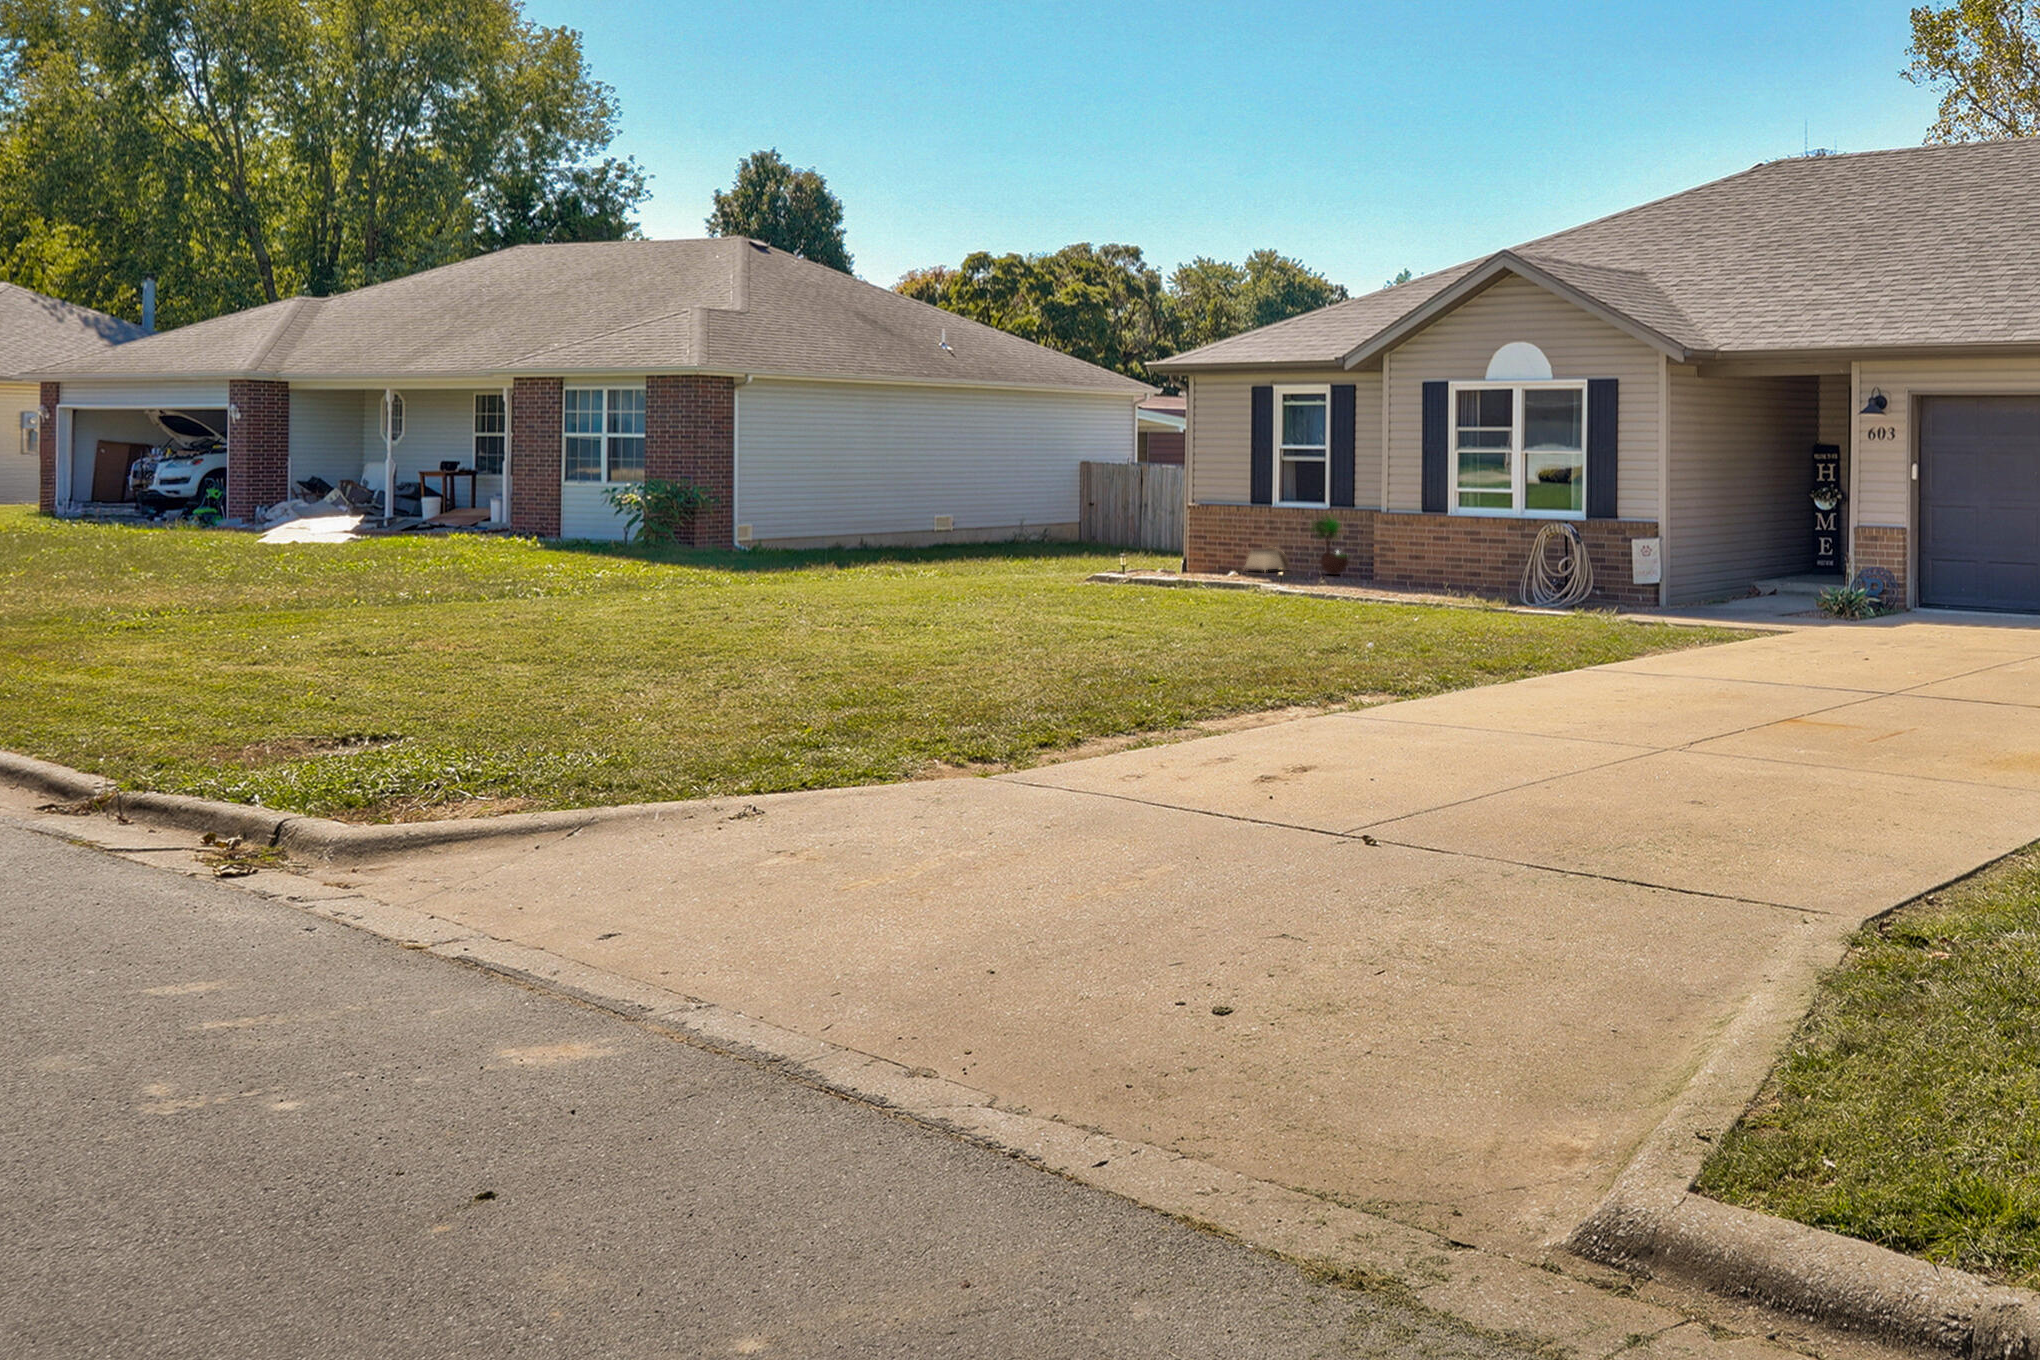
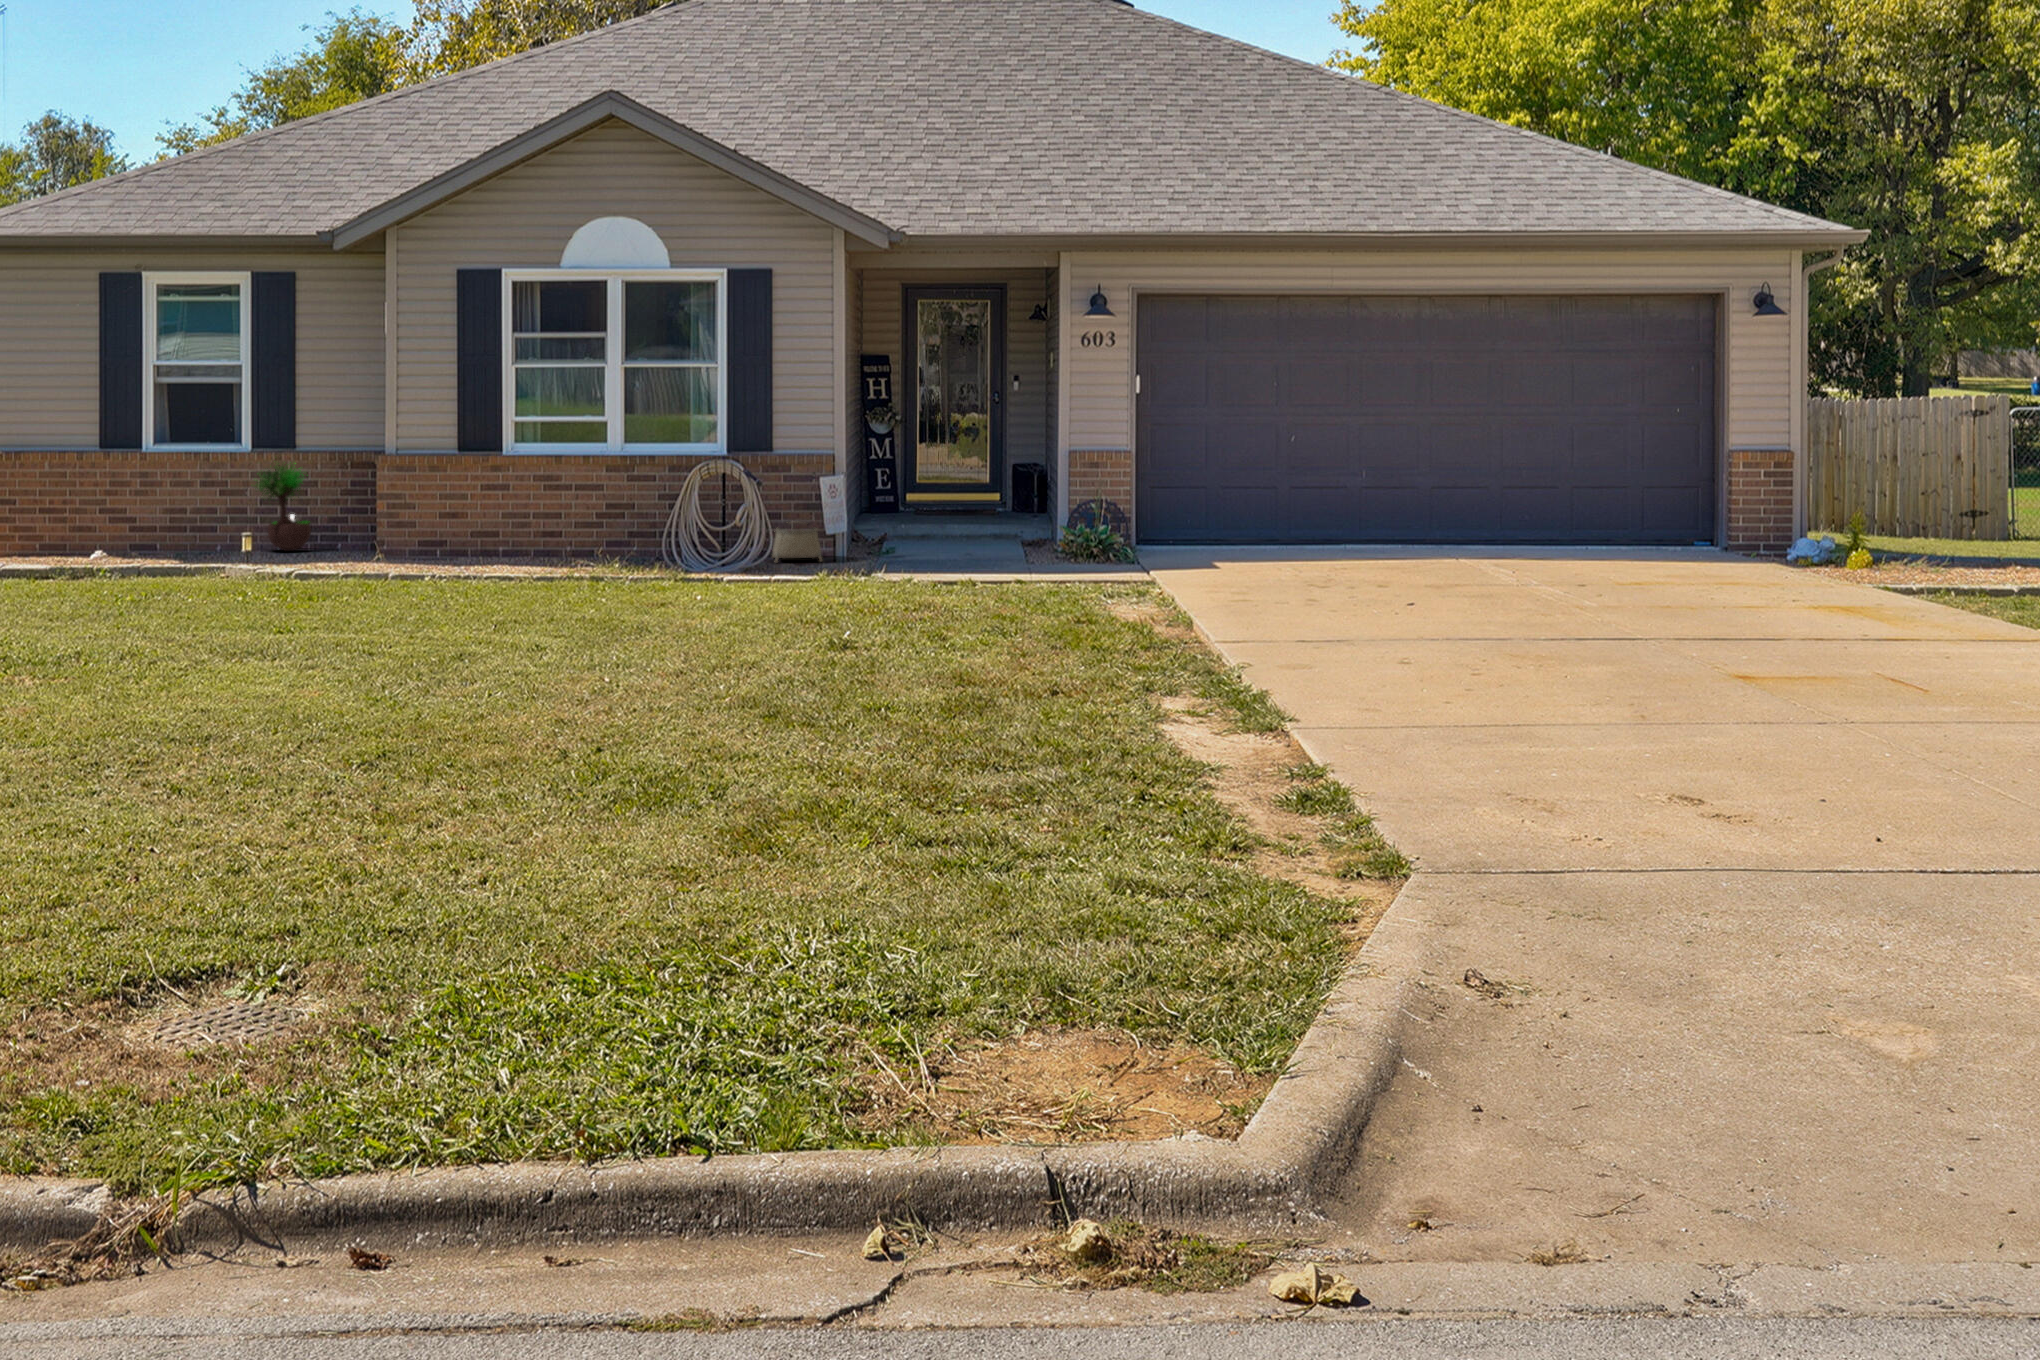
basket: present [1245,547,1289,571] -> present [772,528,822,562]

